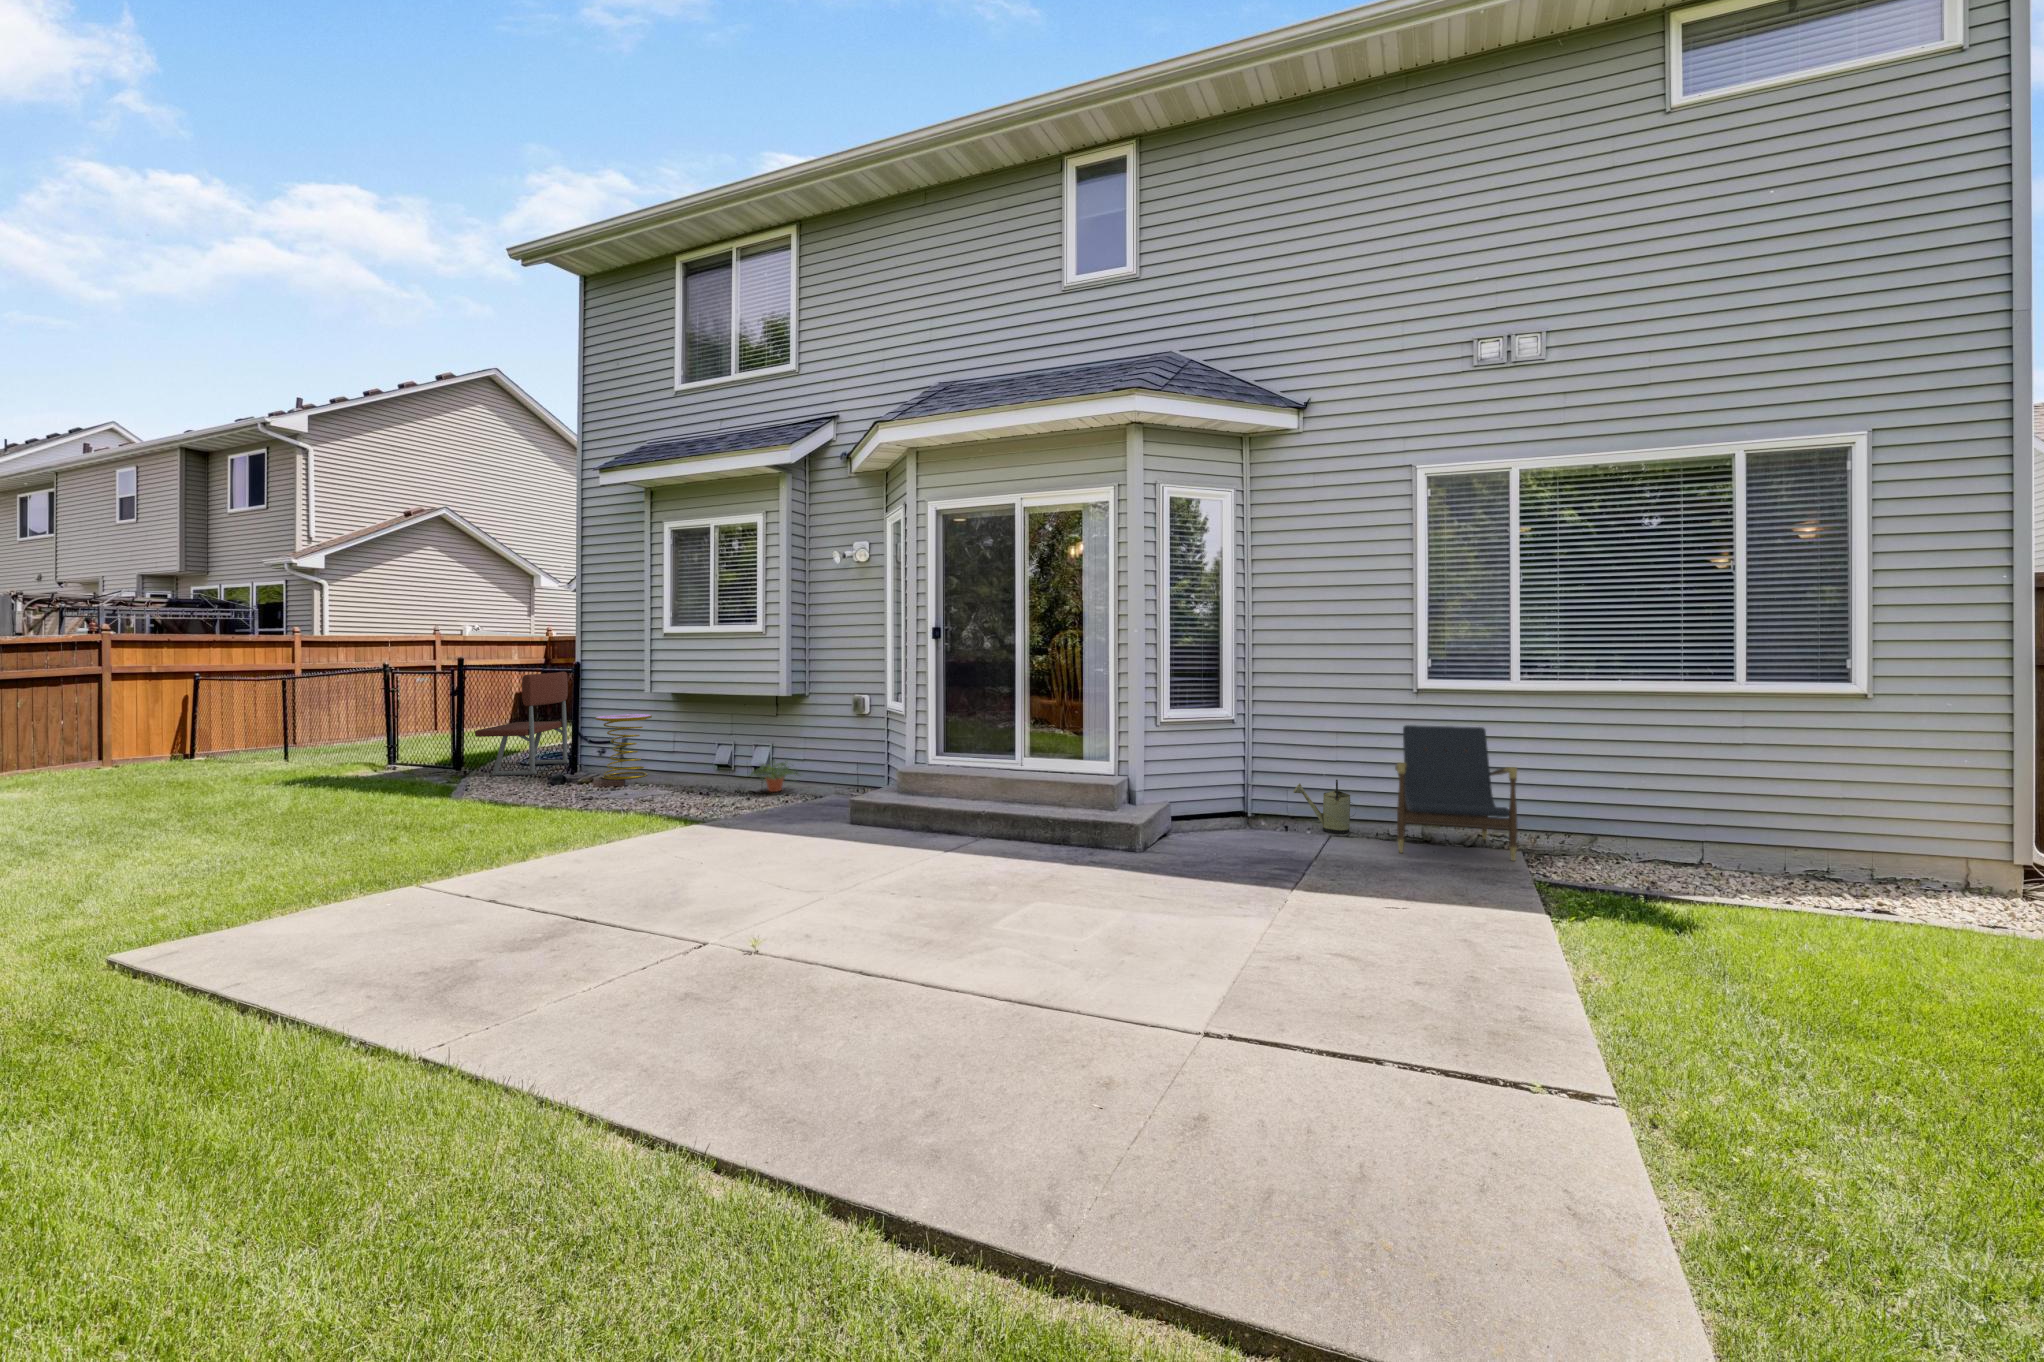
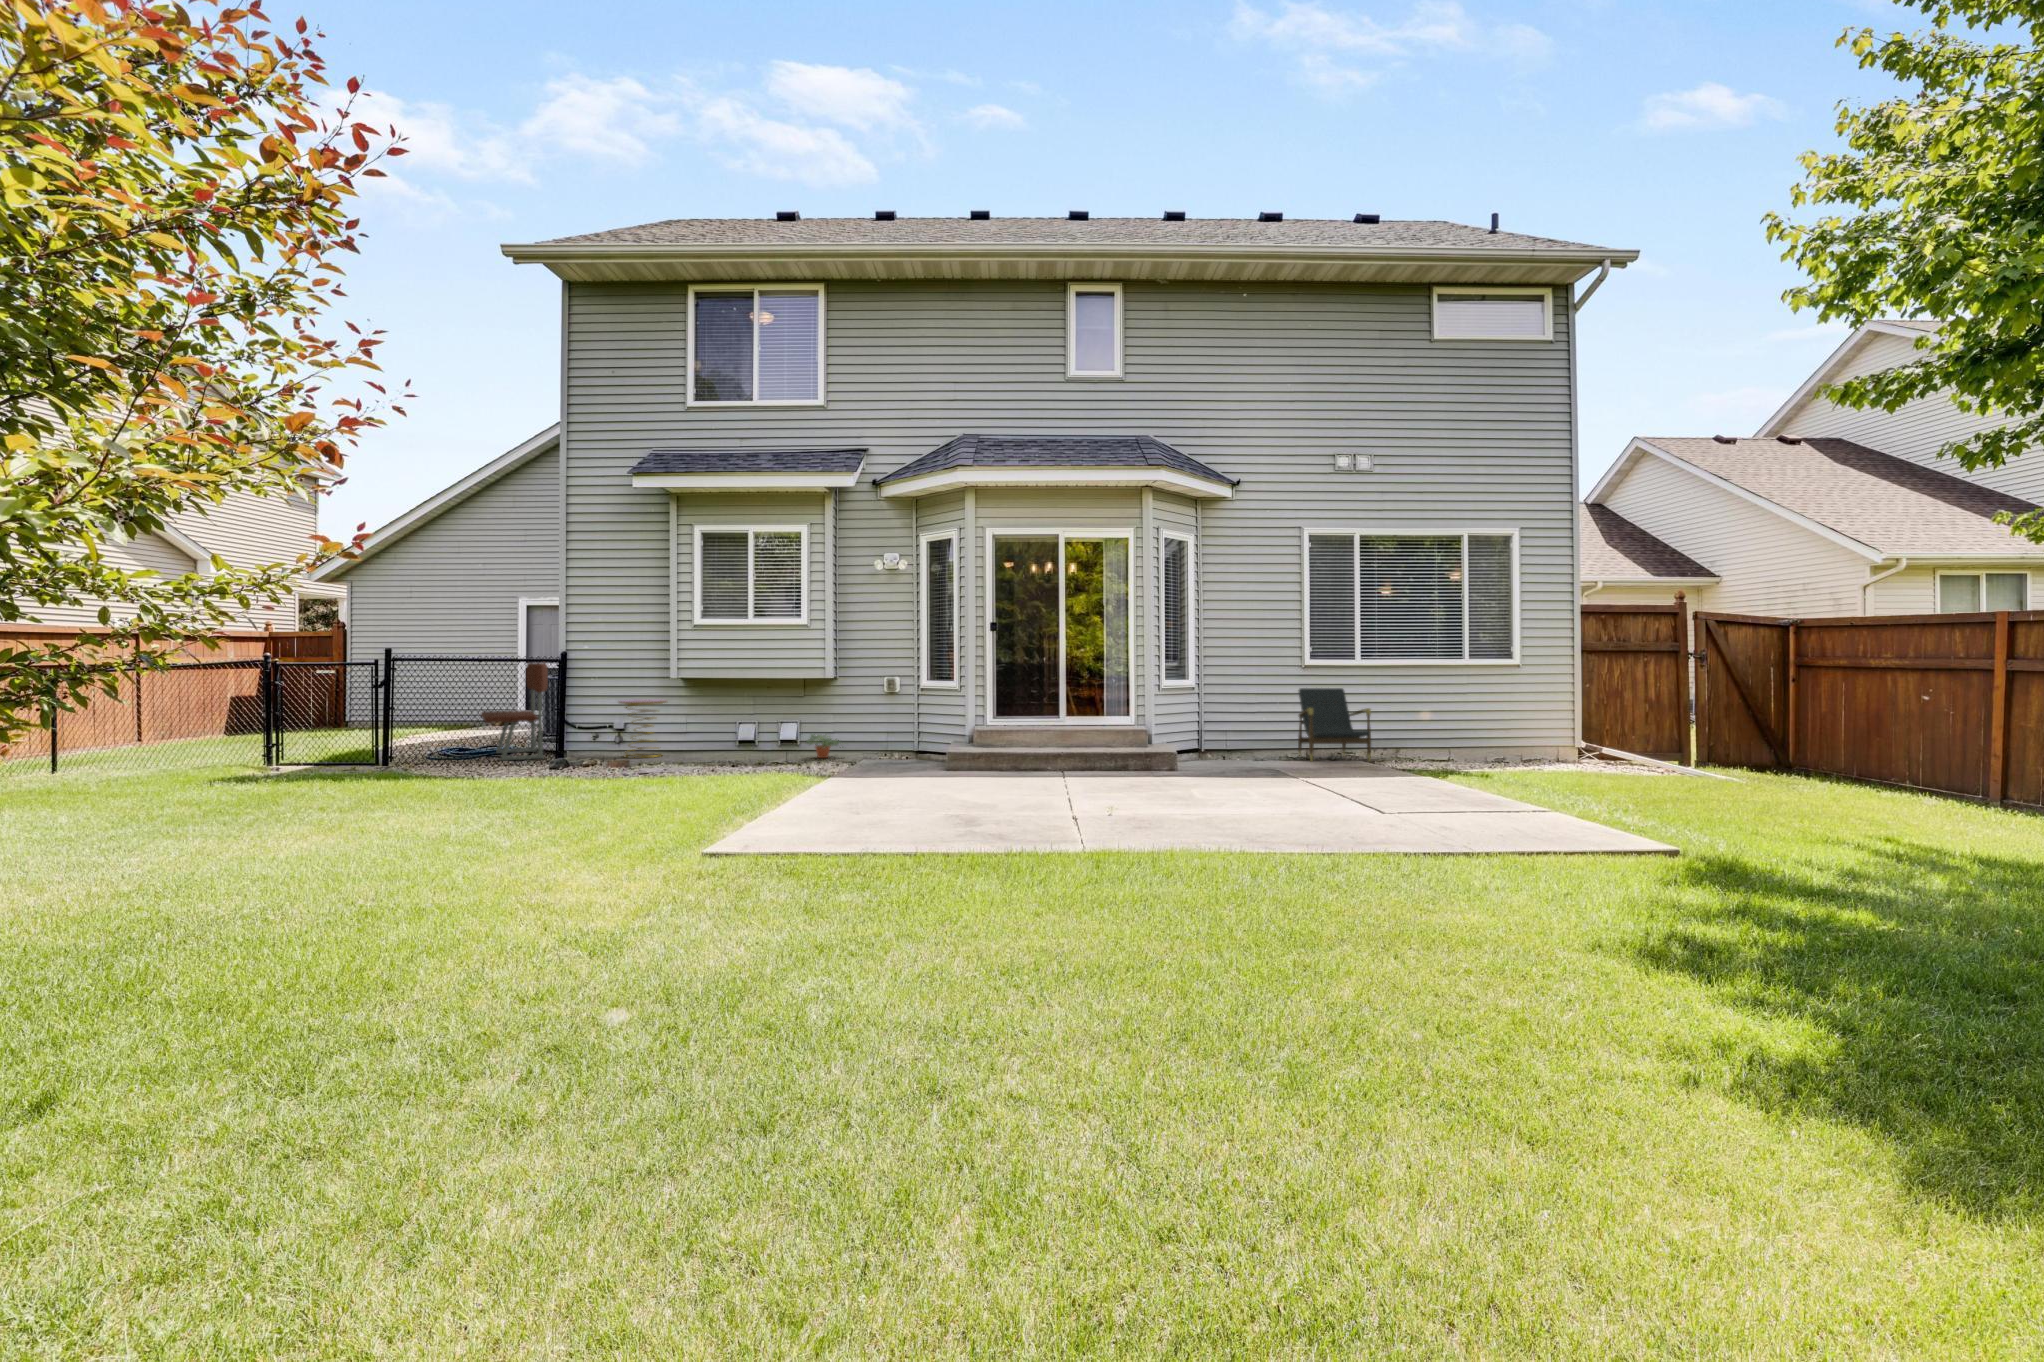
watering can: present [1293,780,1351,834] -> none [1236,724,1274,758]

